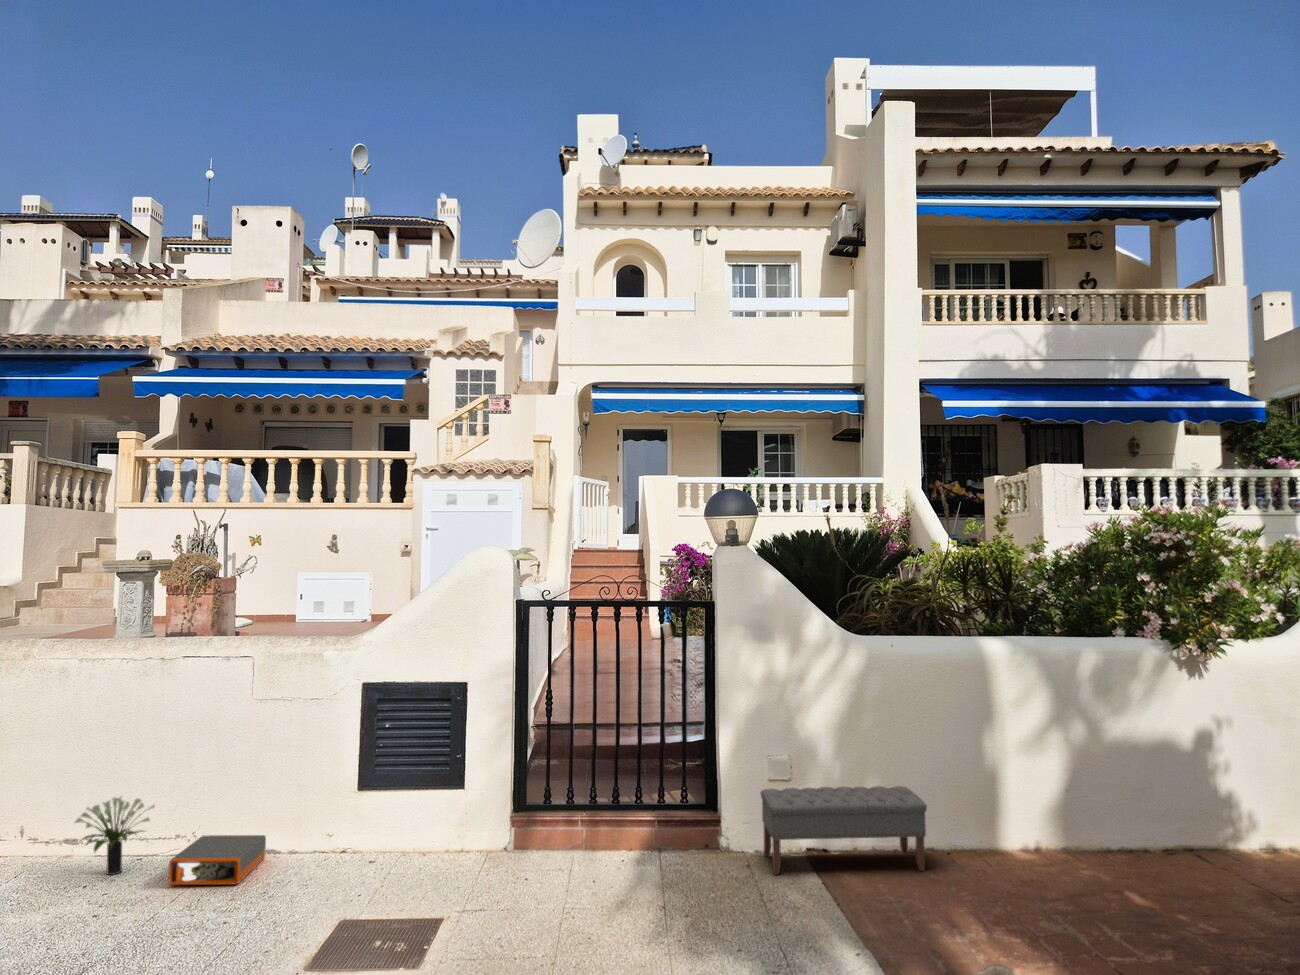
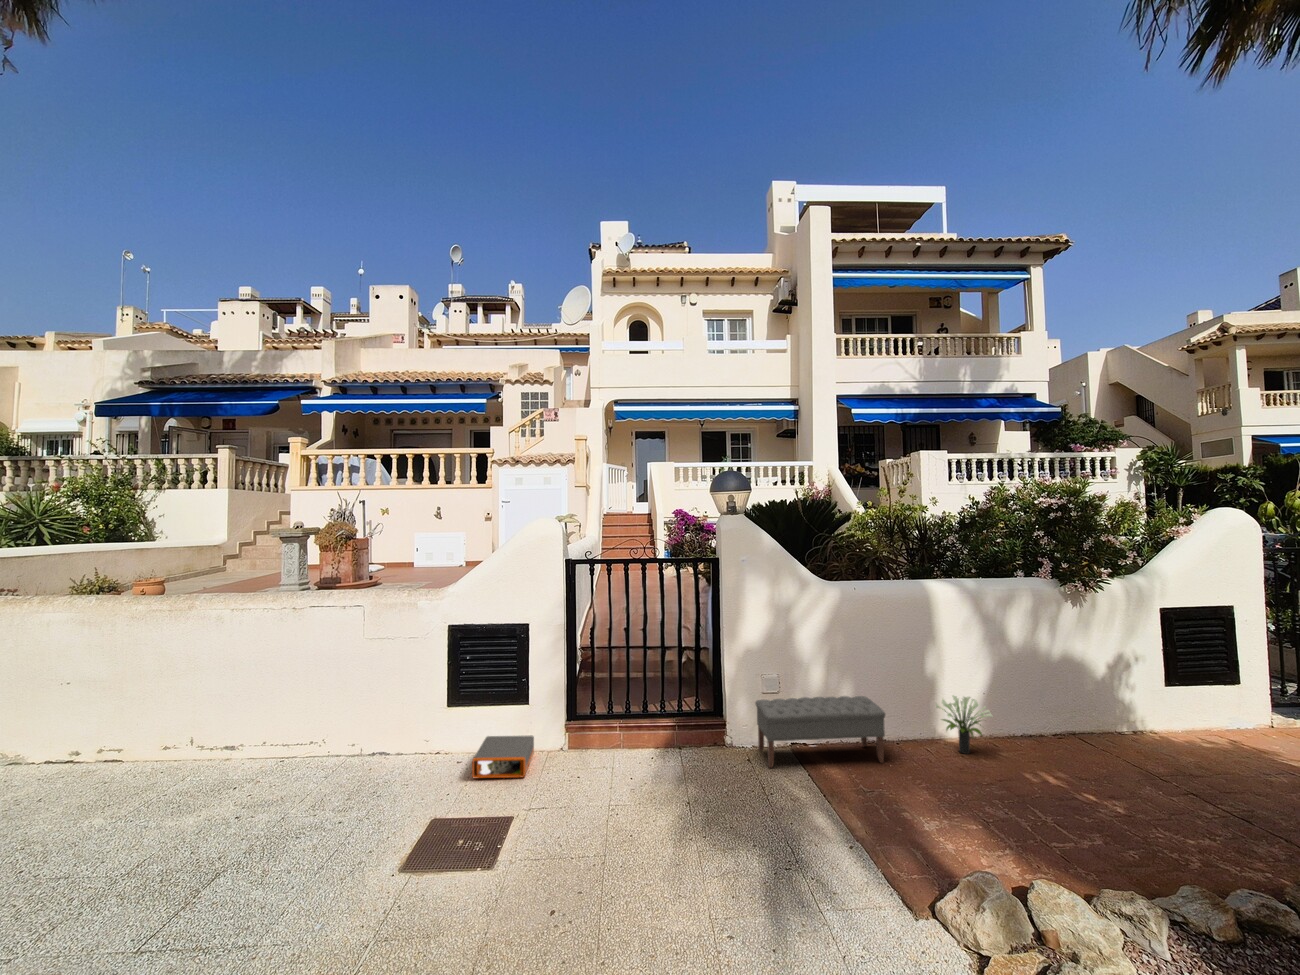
potted plant: present [76,797,154,875] -> present [936,695,993,754]
storage box: present [169,835,266,885] -> present [472,735,534,778]

